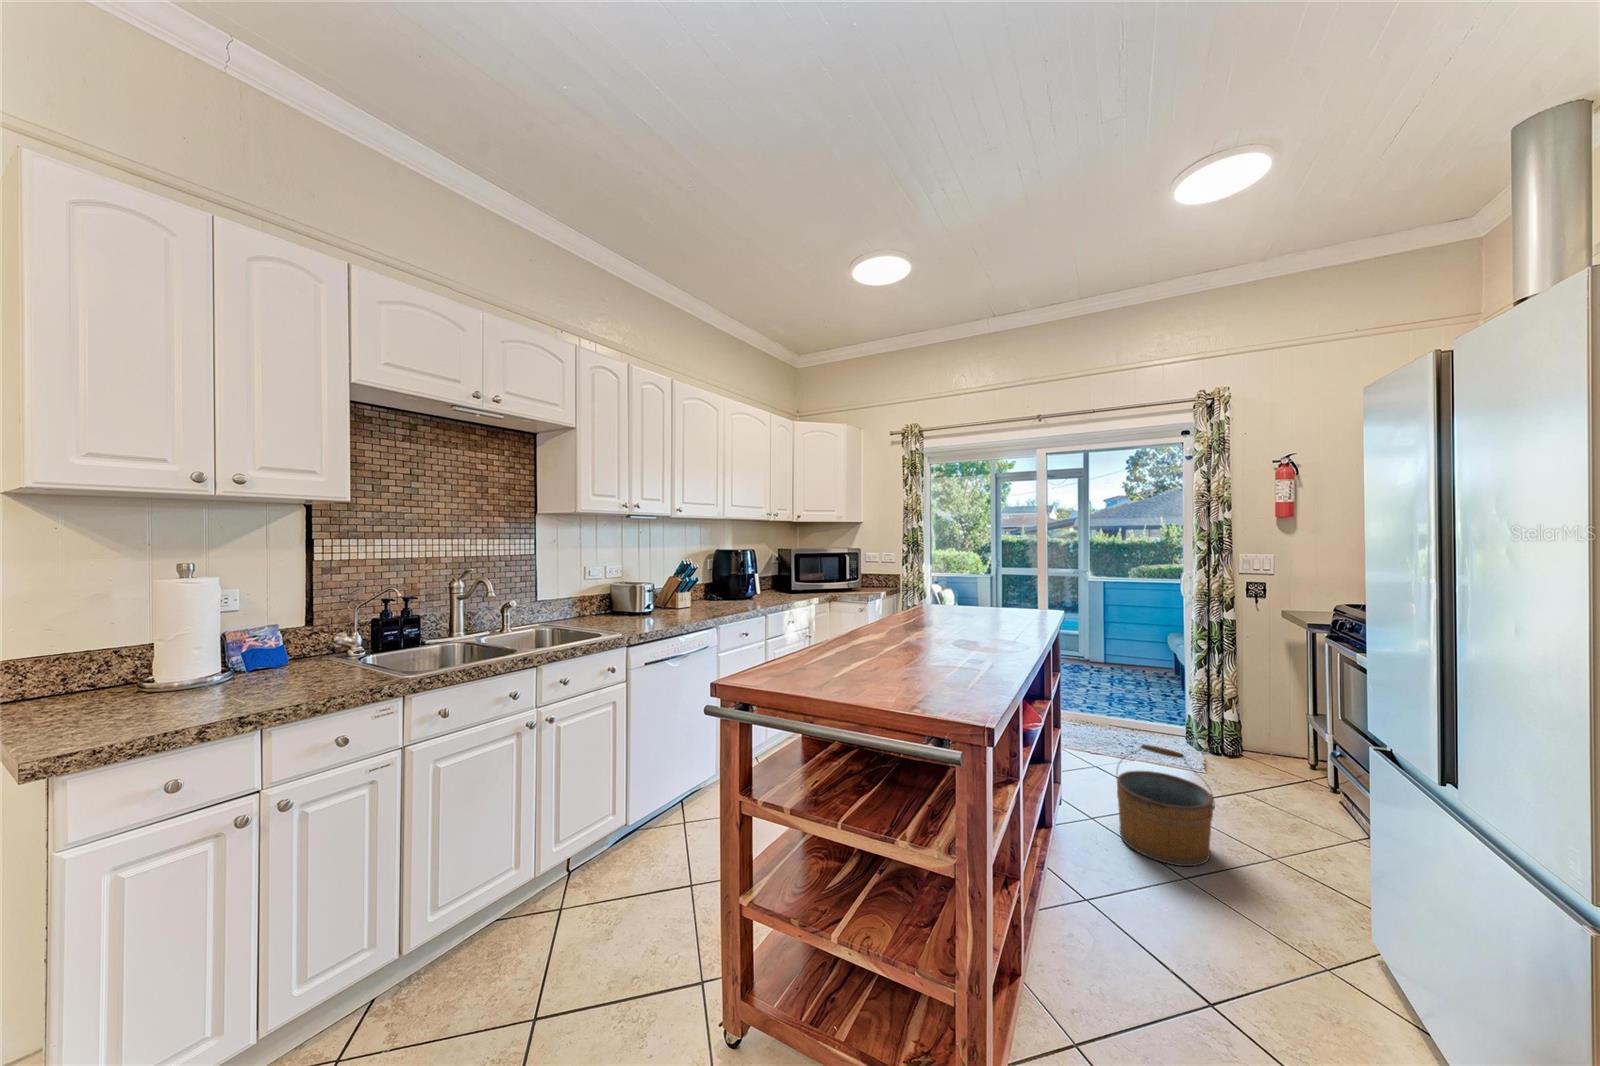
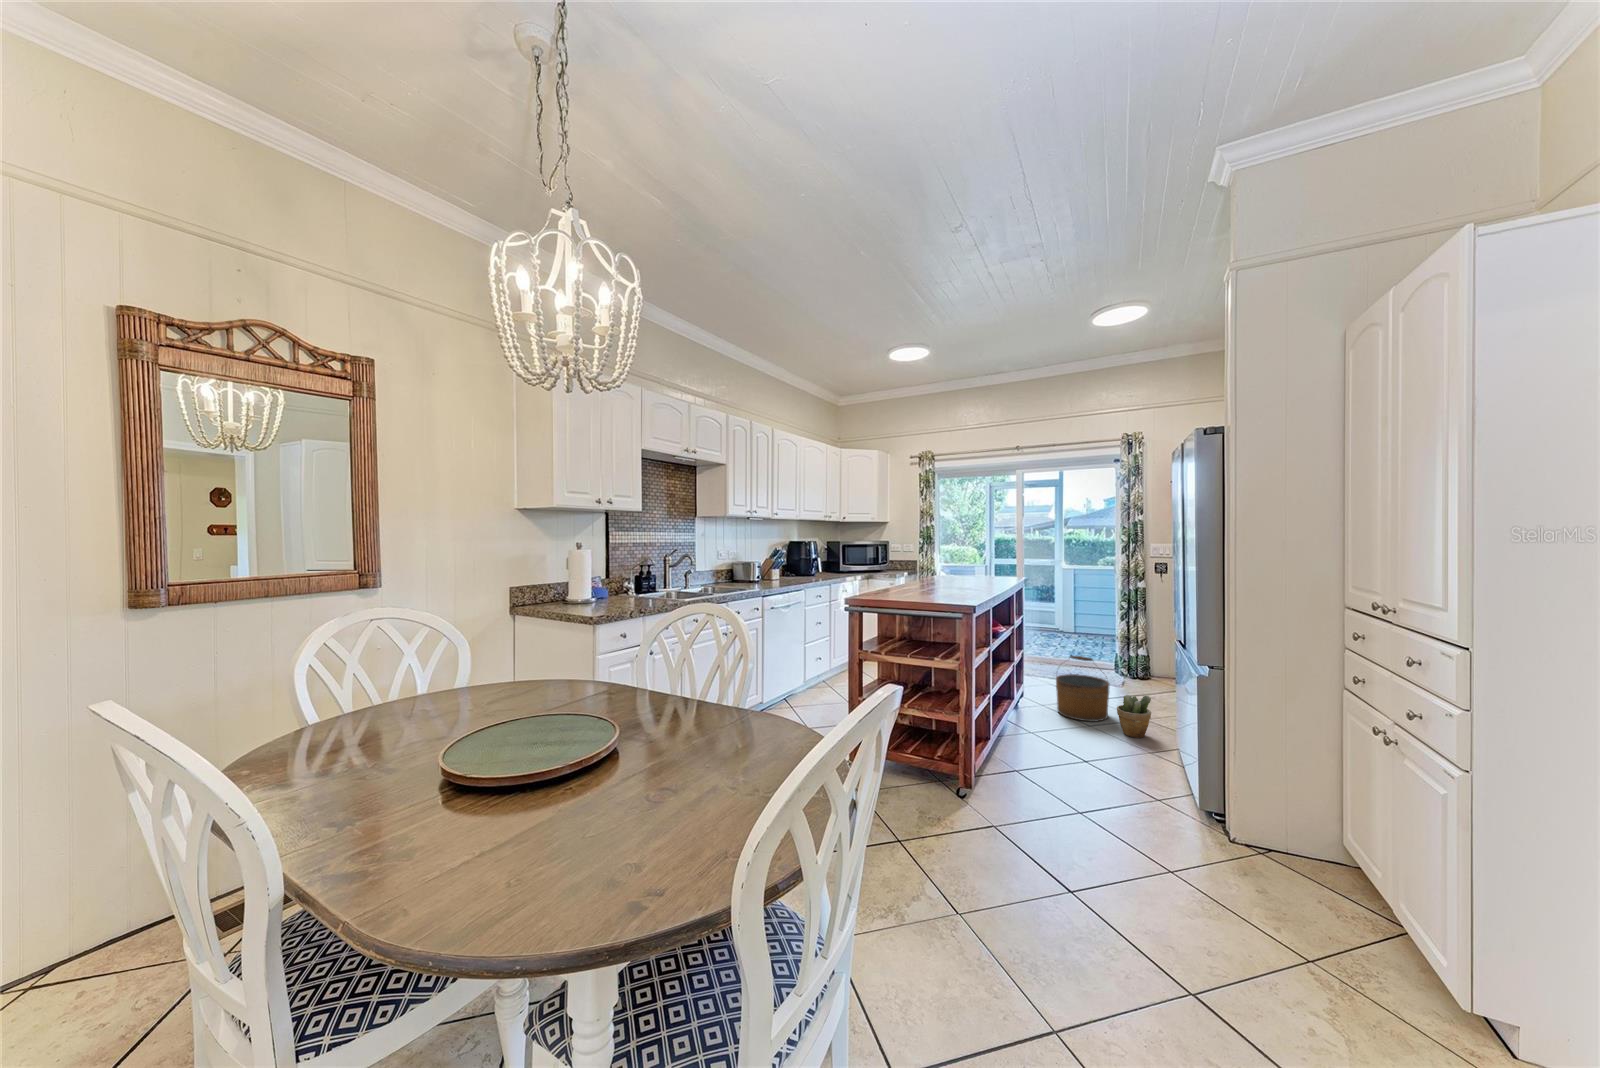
potted plant: none [1241,837,1313,921] -> present [1117,695,1151,738]

